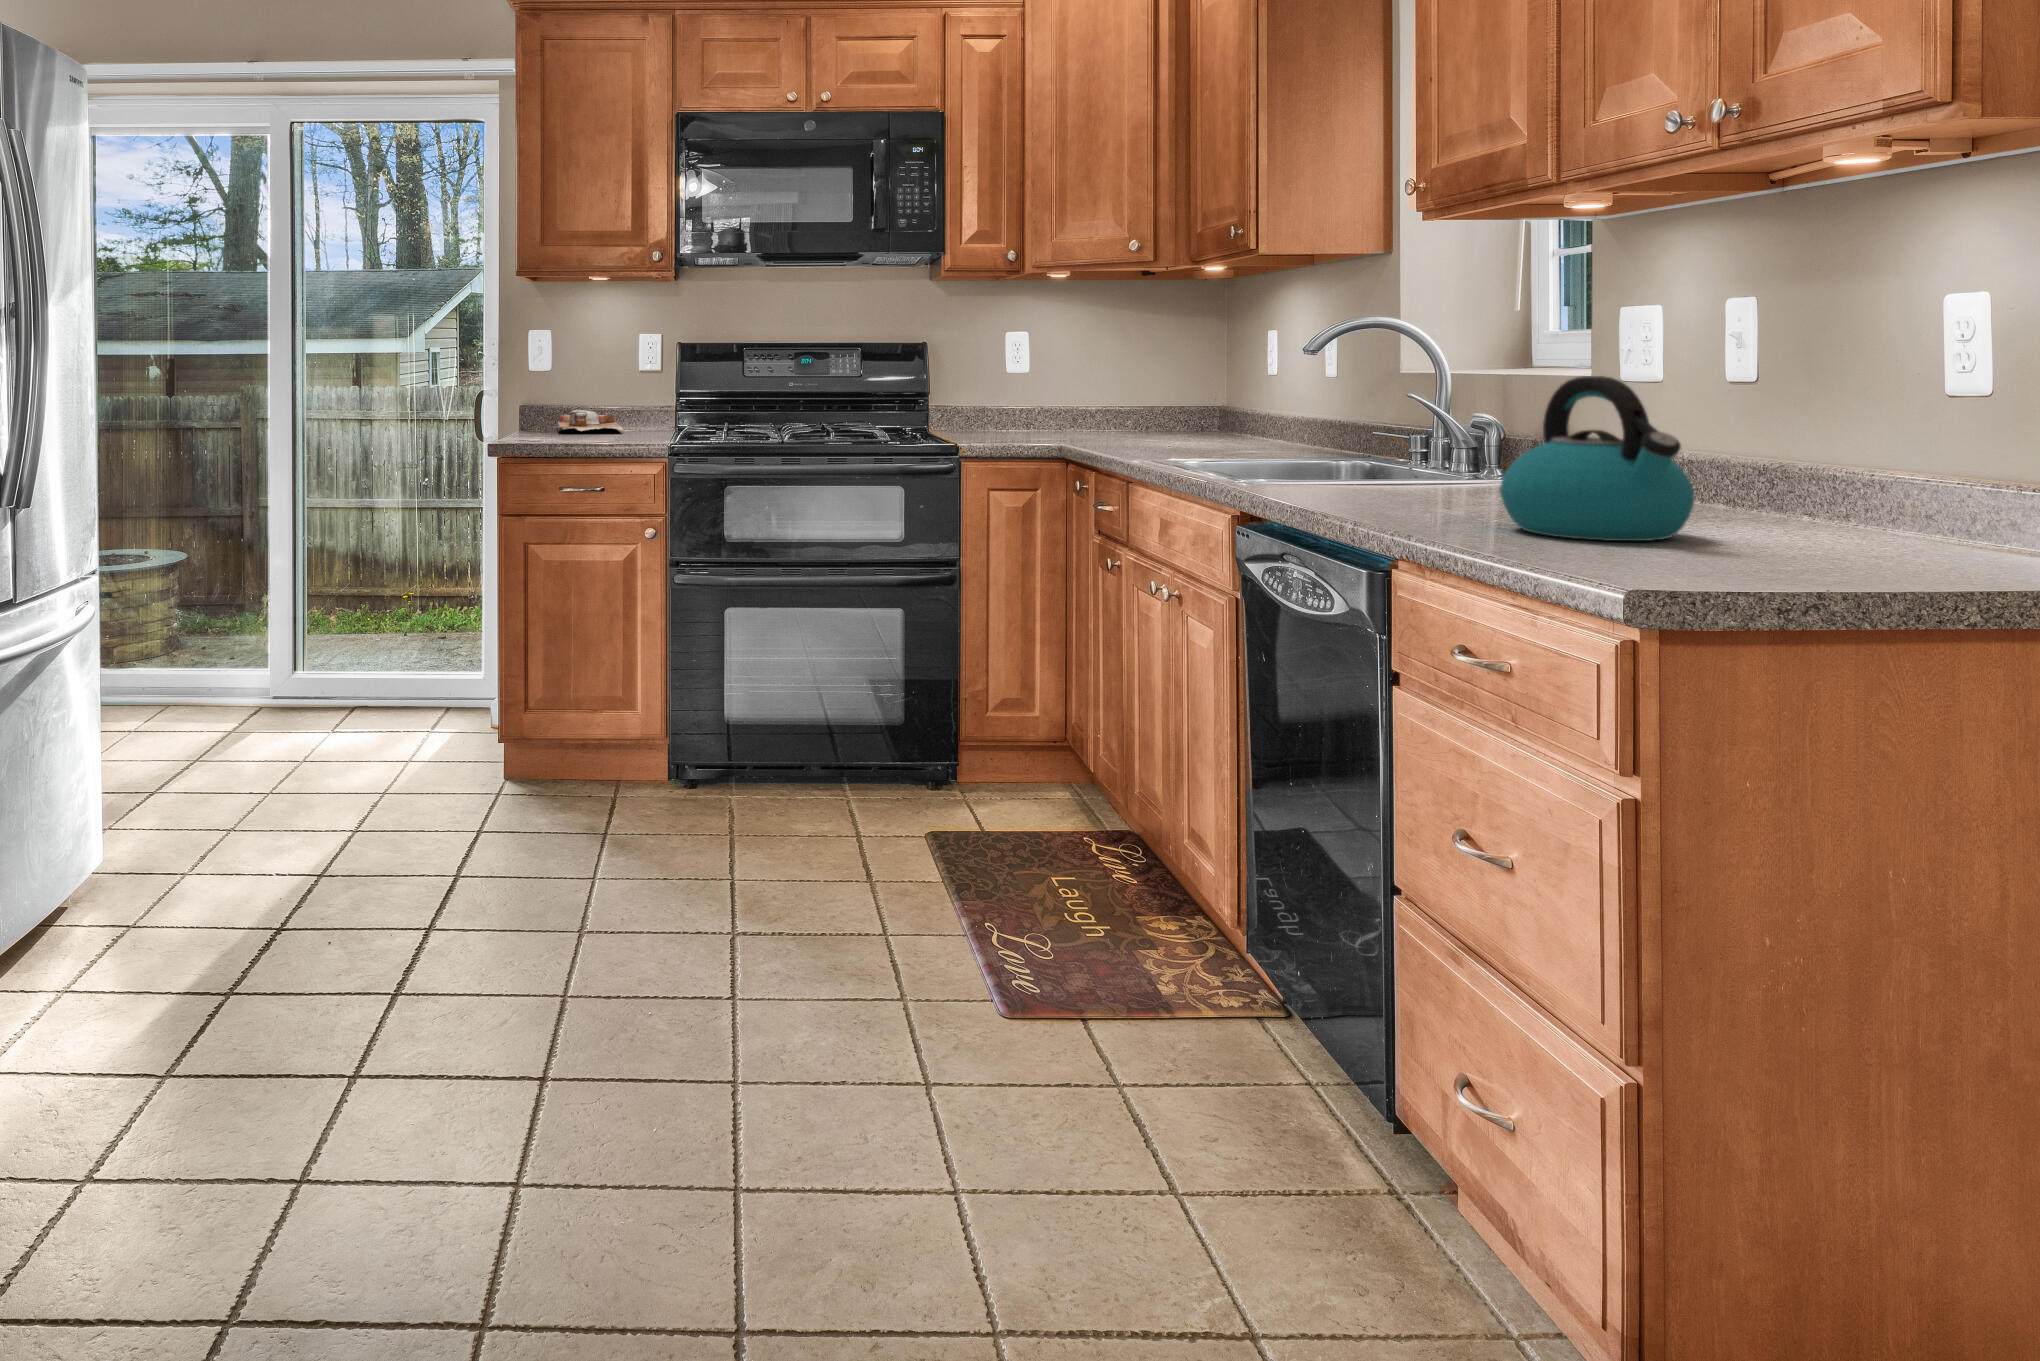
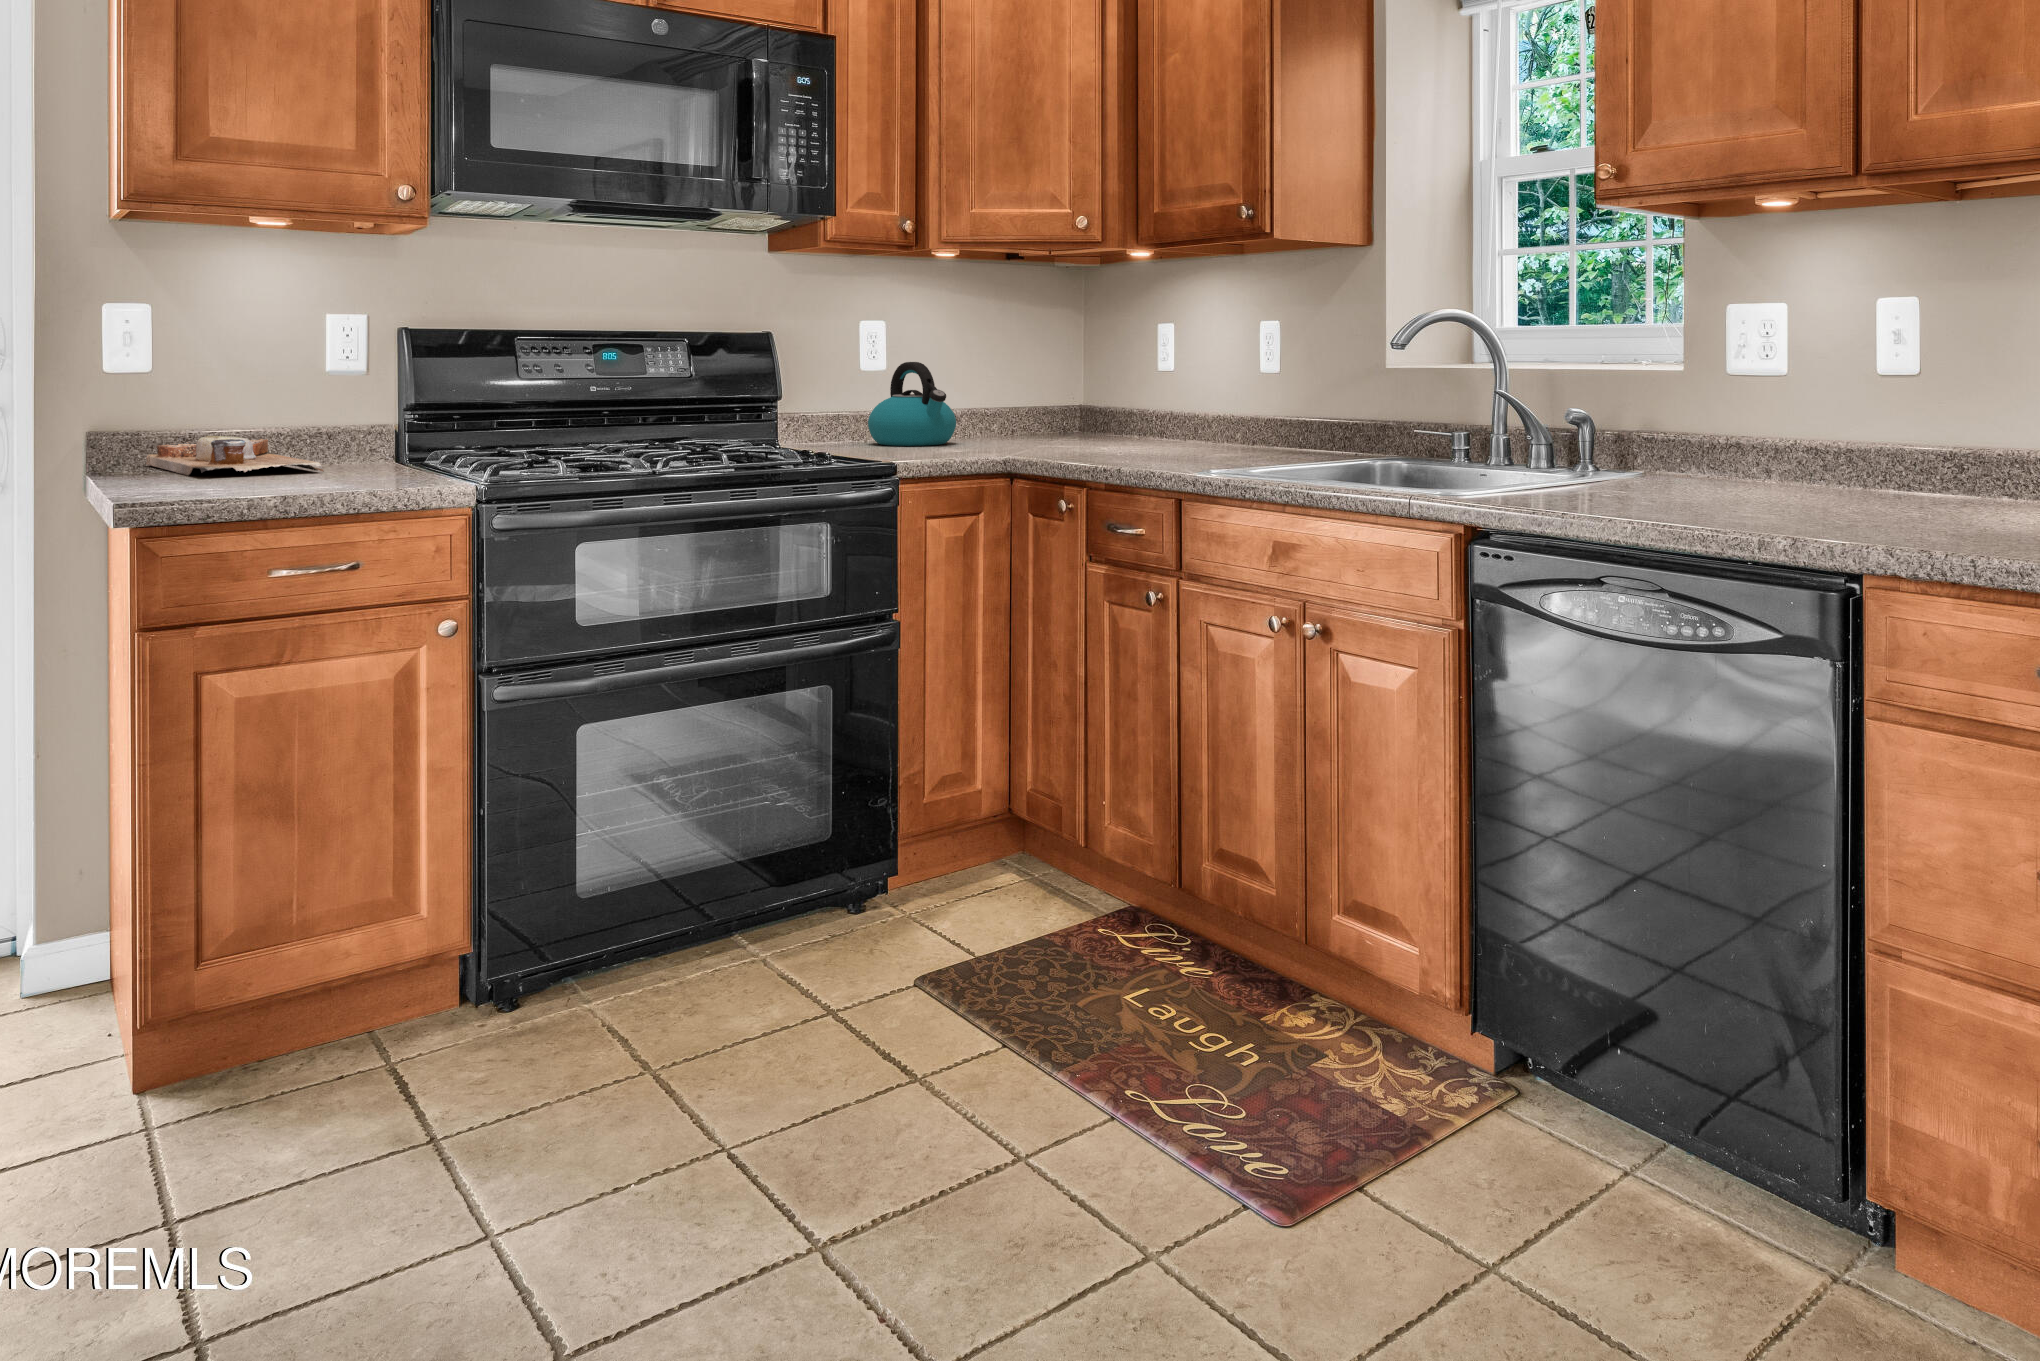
kettle: present [1500,376,1694,541] -> present [868,362,956,446]

